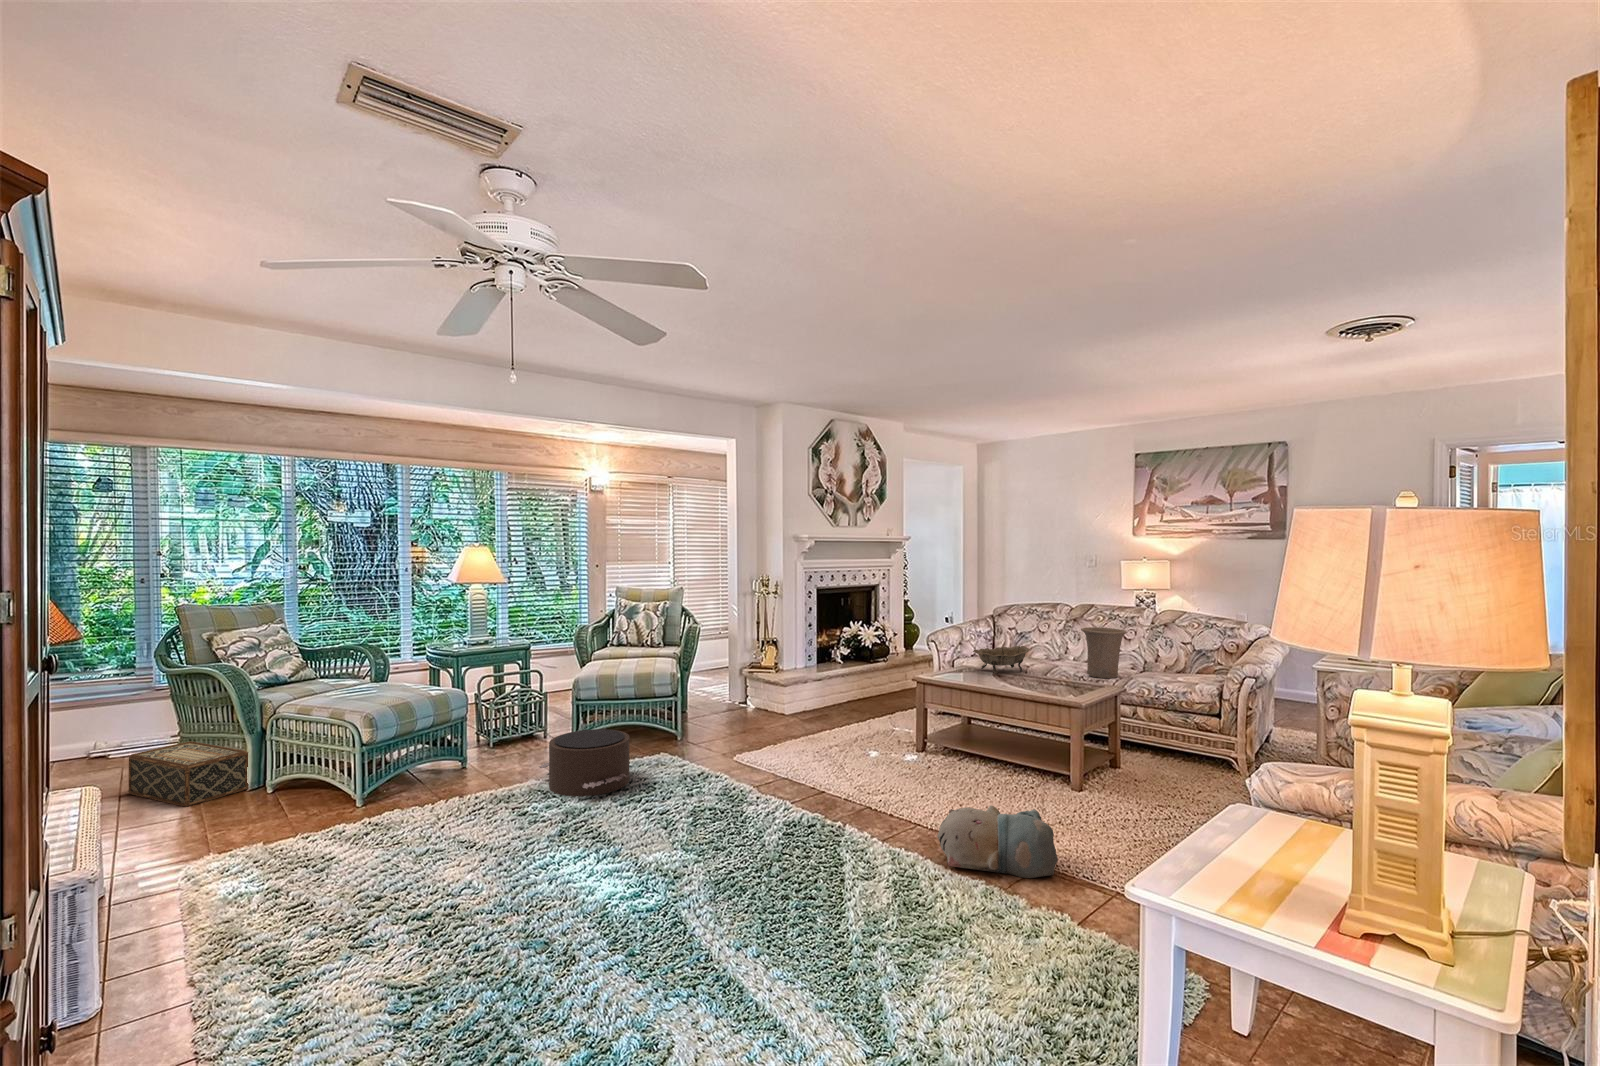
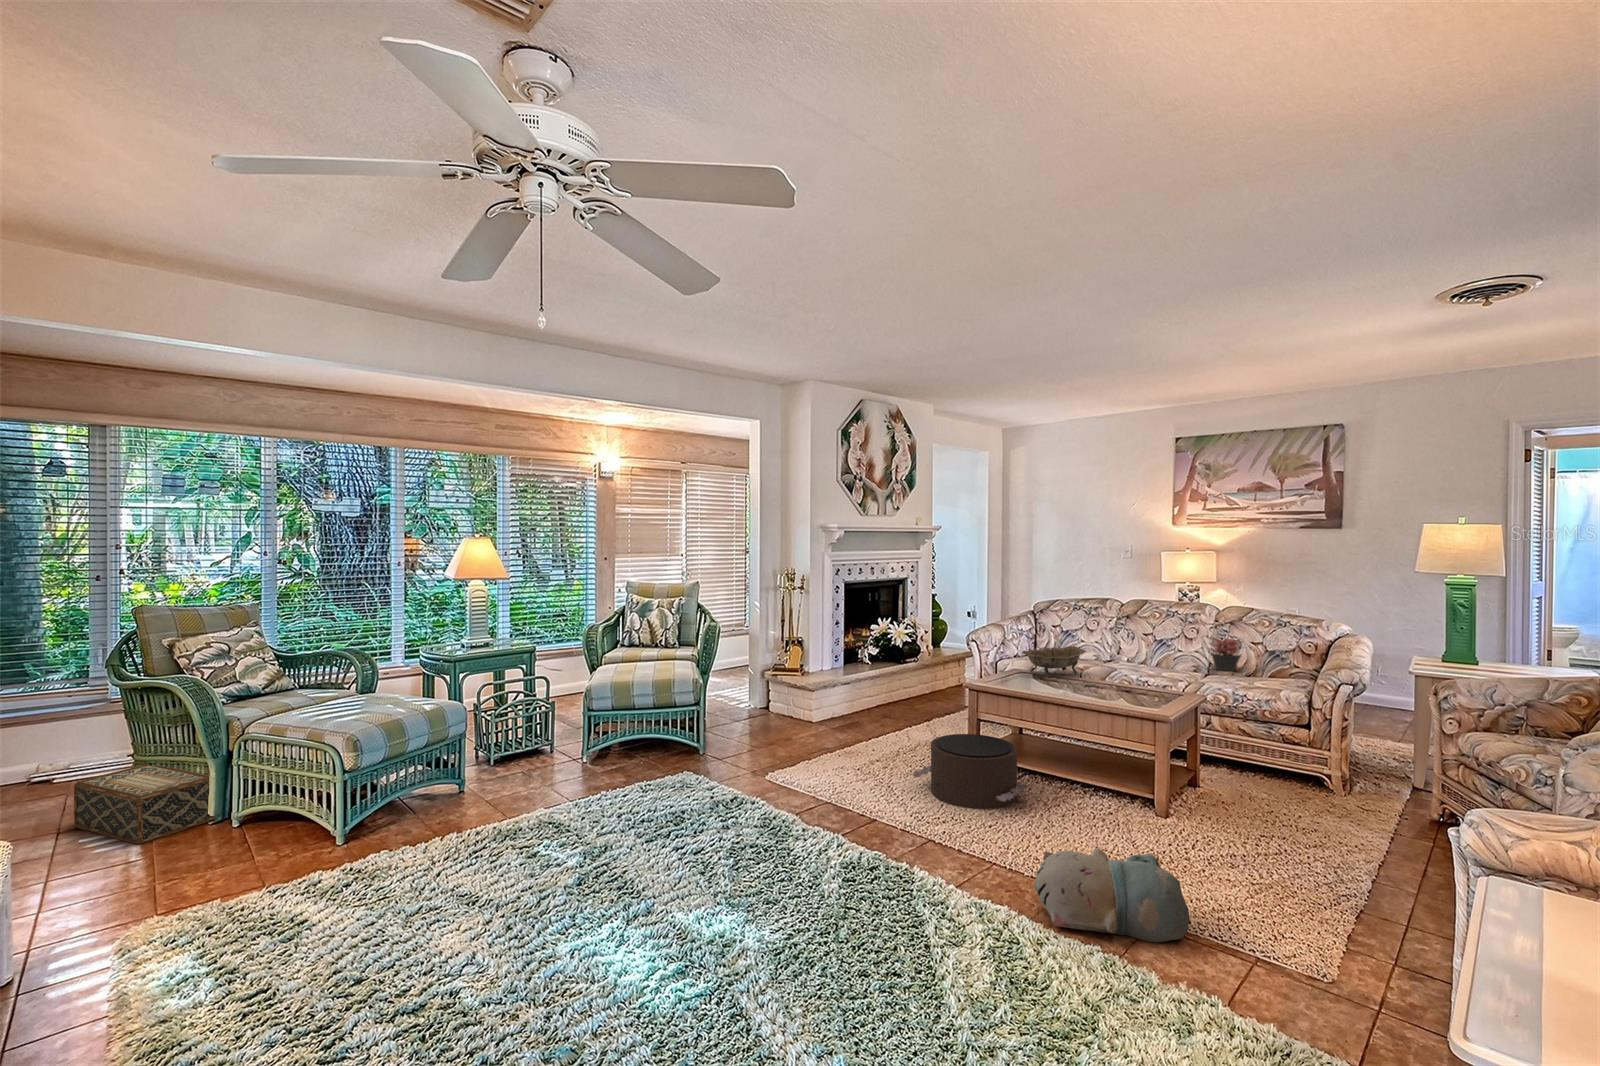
vase: present [1081,627,1127,678] -> none [1143,627,1196,683]
succulent plant: none [1145,637,1178,669] -> present [1209,638,1243,671]
pouf: present [539,729,629,796] -> present [913,734,1028,809]

